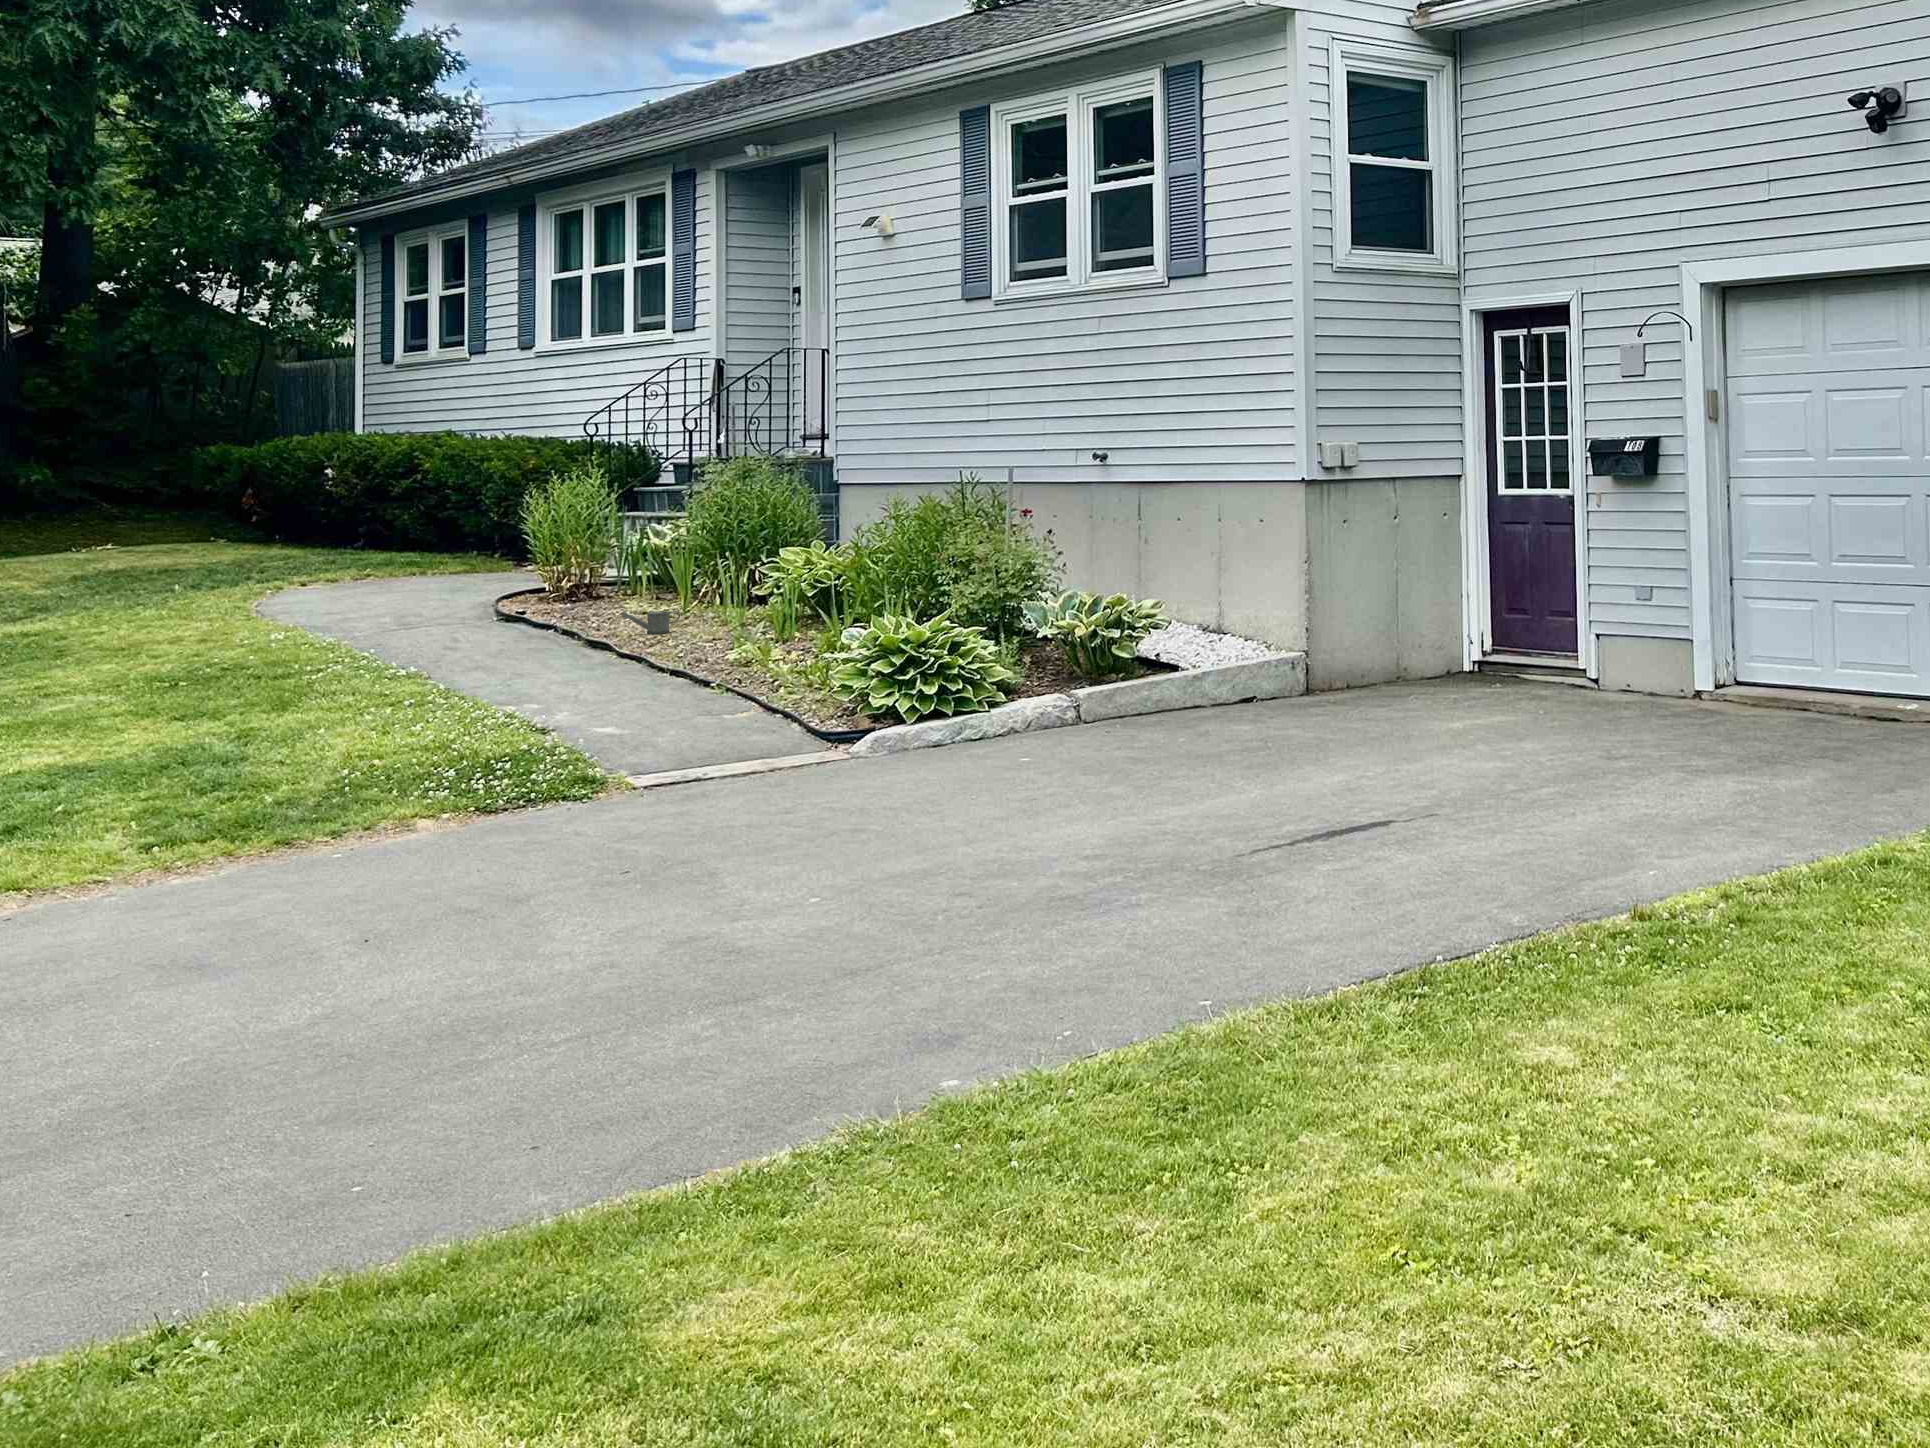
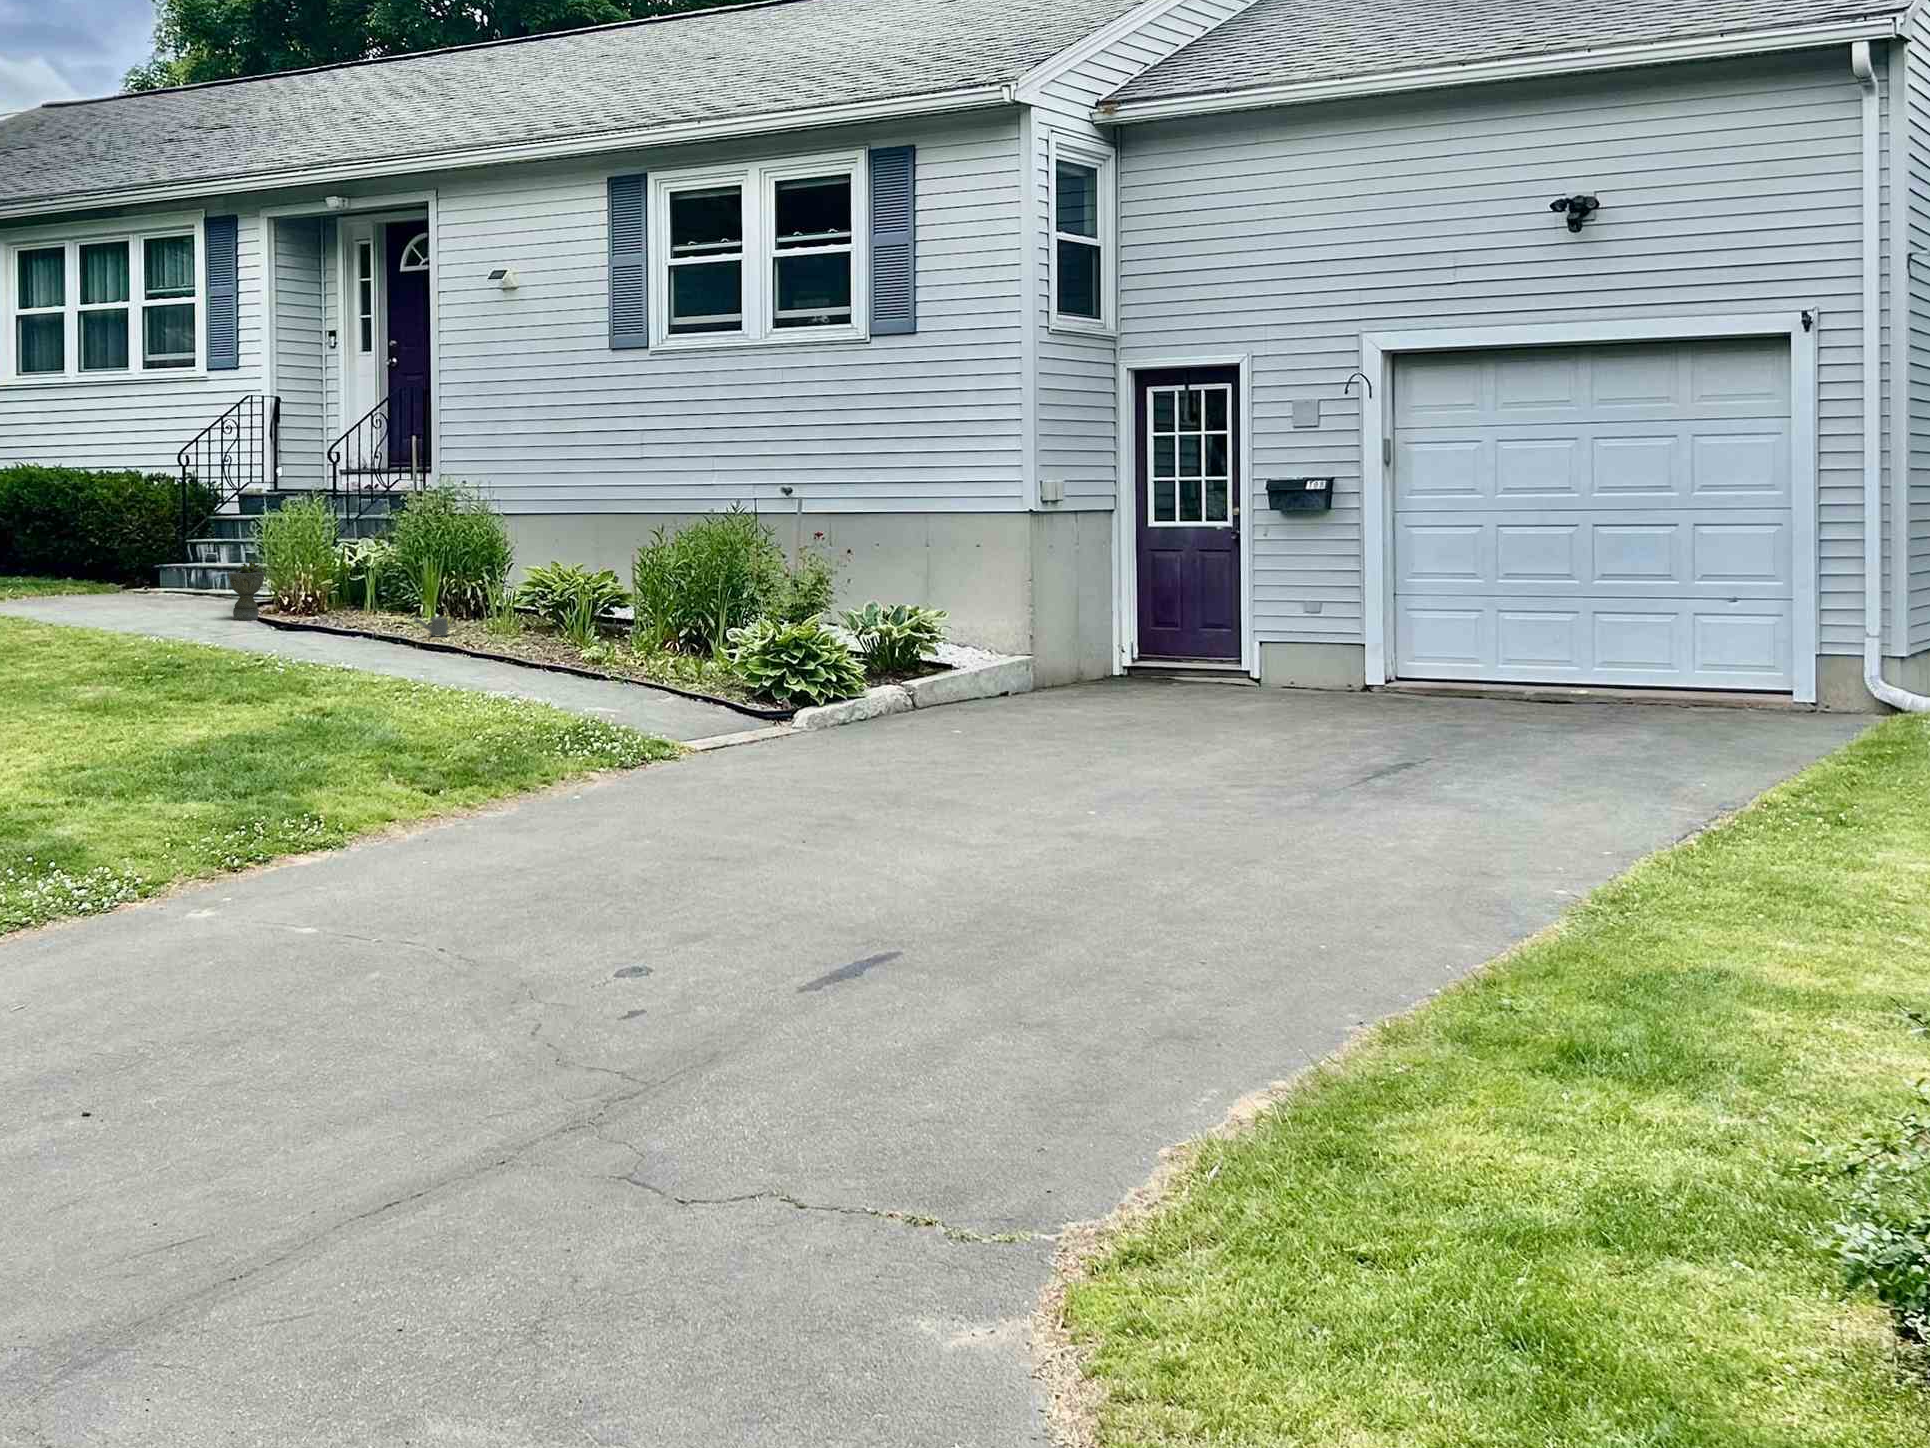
planter: none [496,546,540,612] -> present [228,561,265,620]

